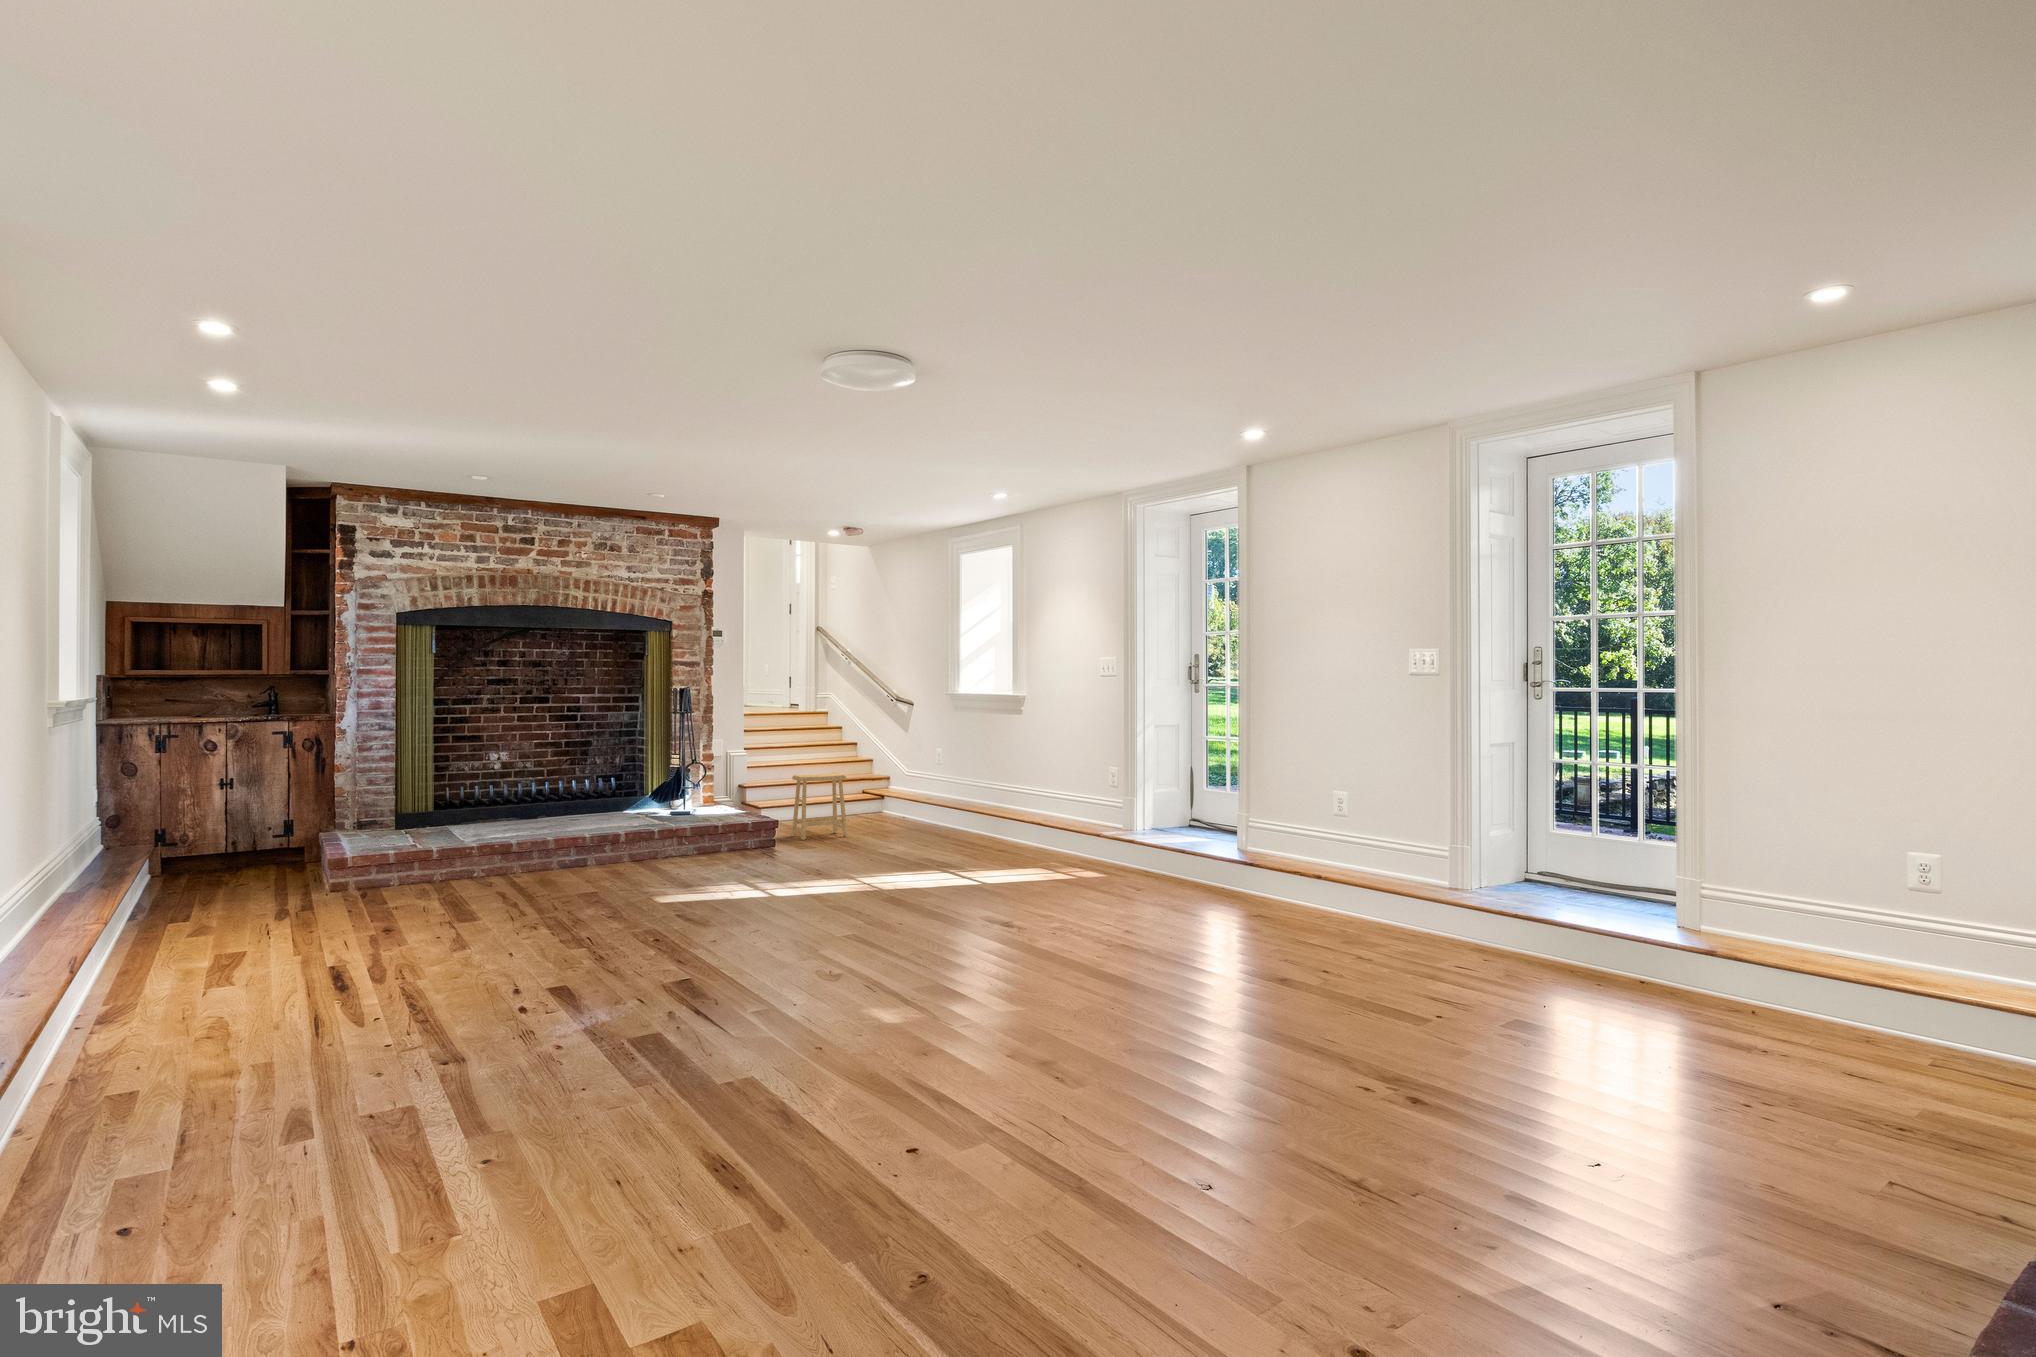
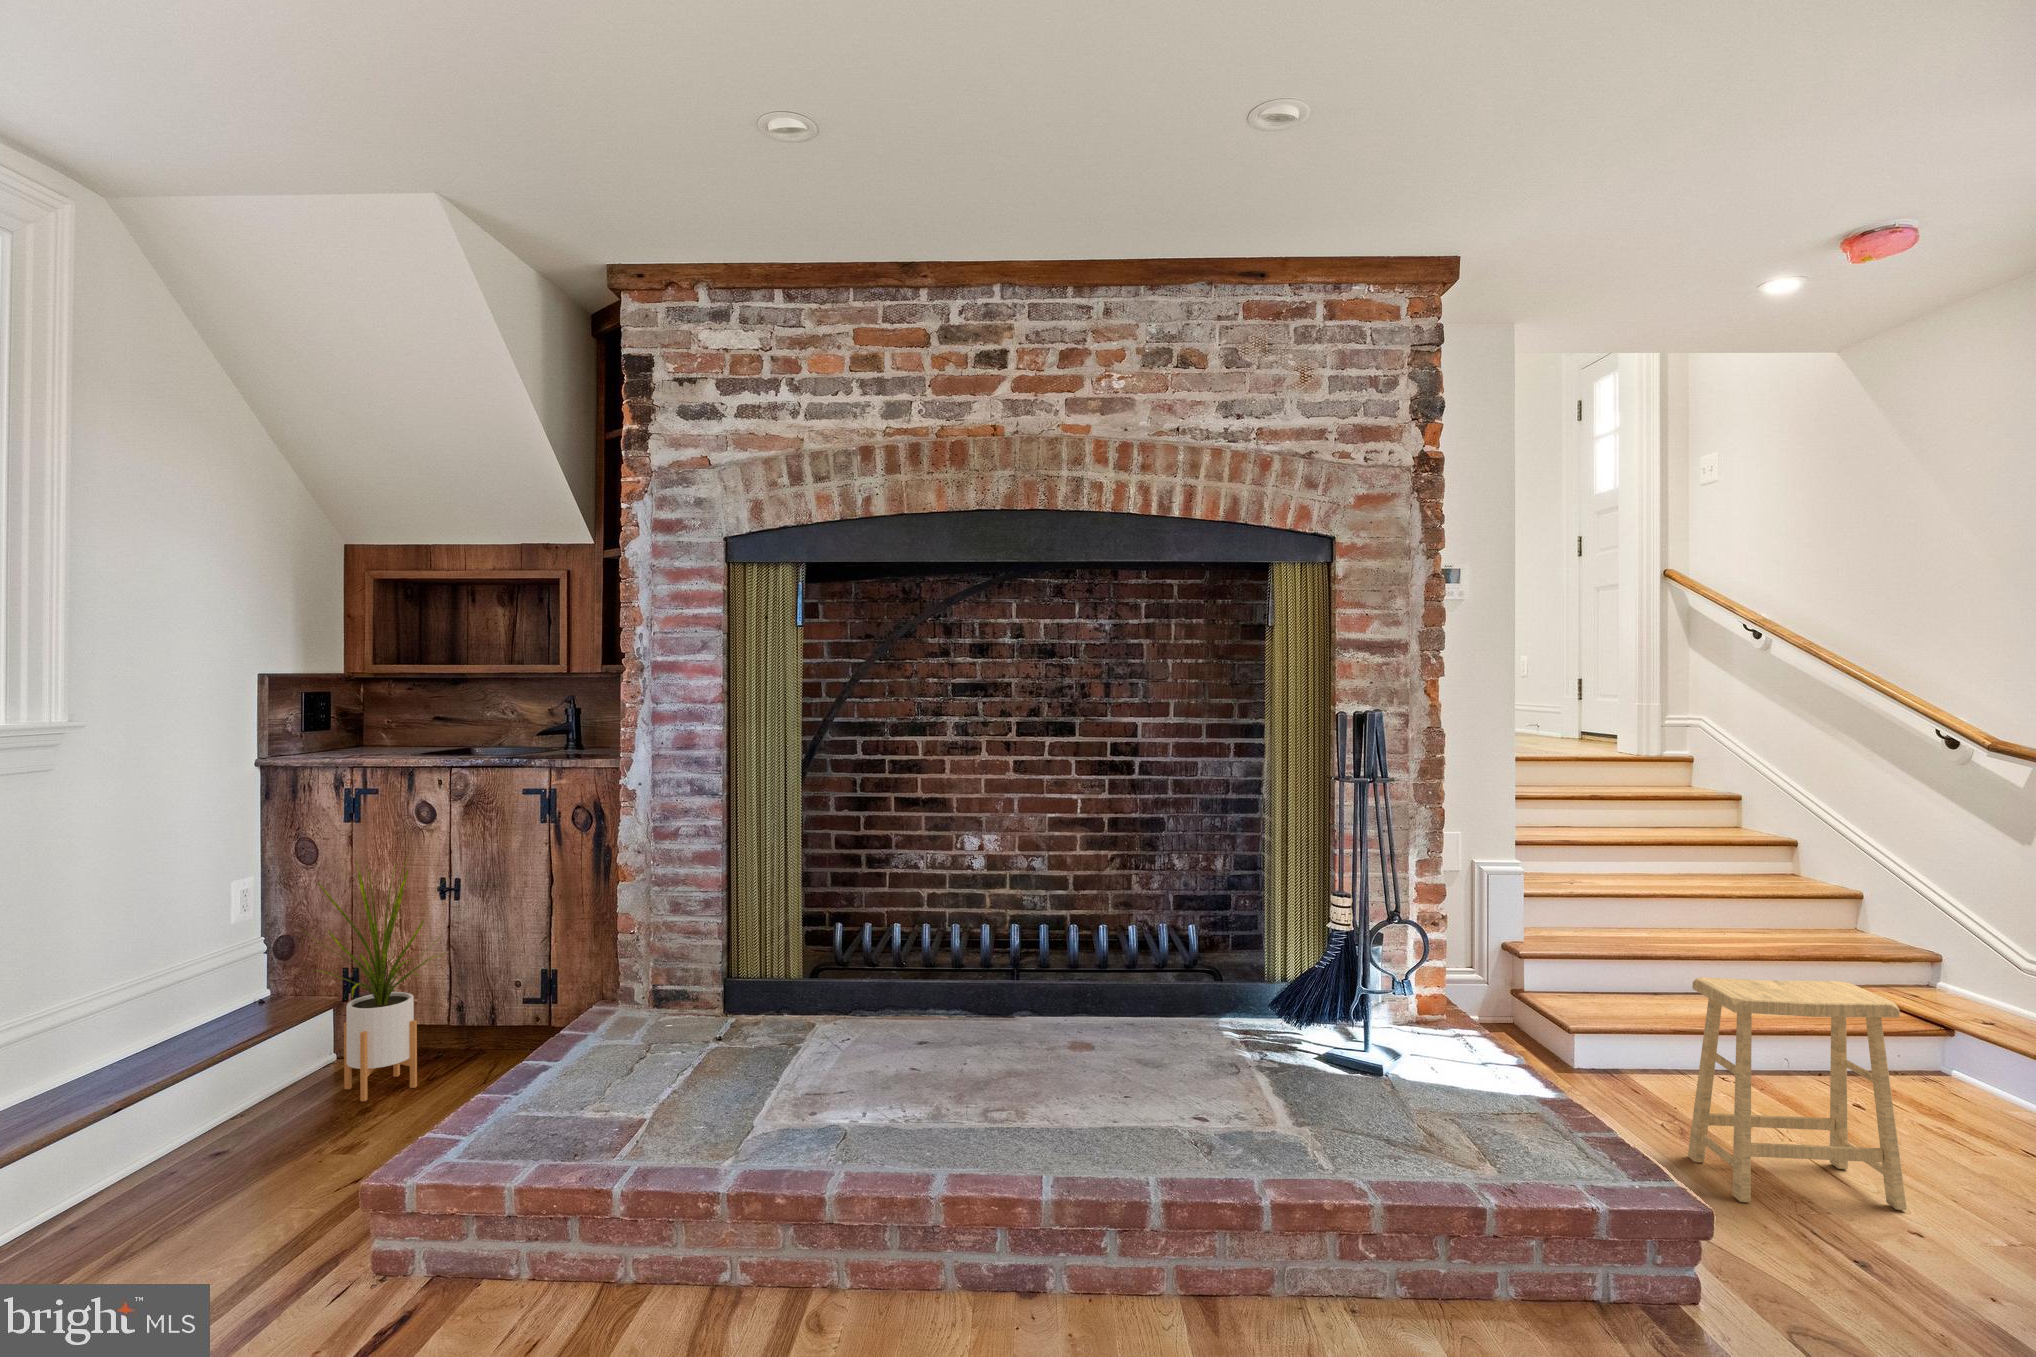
house plant: none [174,763,249,878] -> present [302,859,446,1101]

